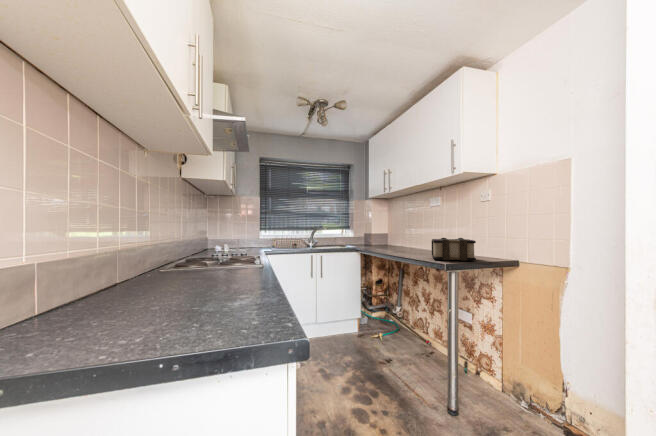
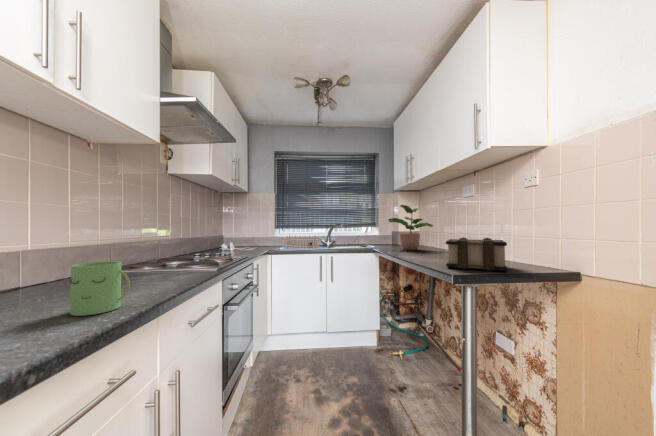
potted plant: none [369,211,406,249] -> present [388,205,433,250]
mug: none [218,257,255,296] -> present [70,261,130,316]

